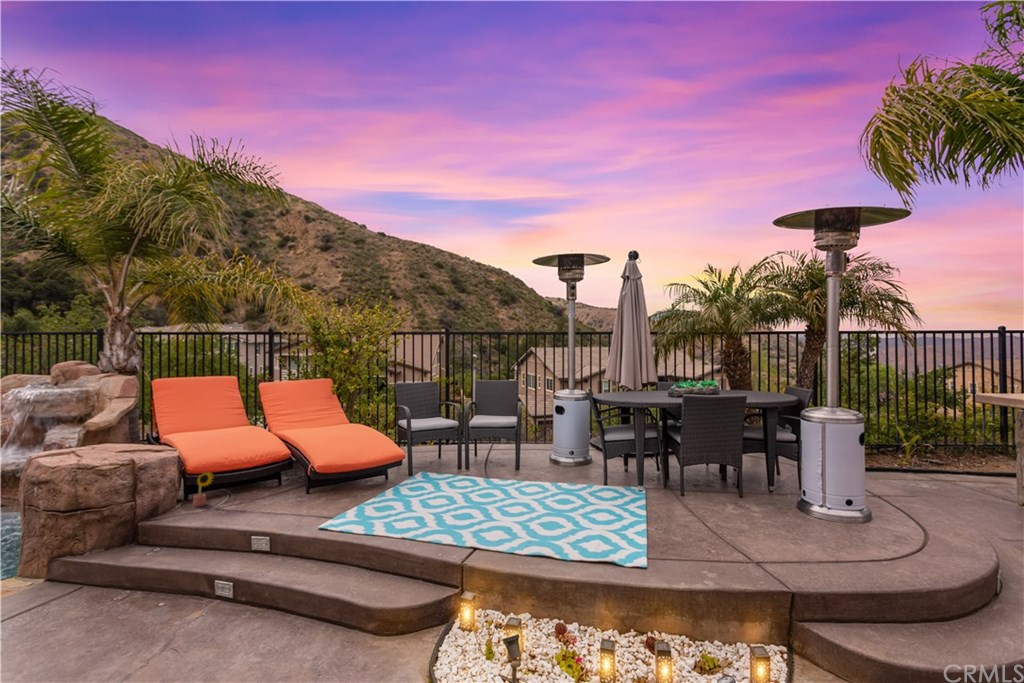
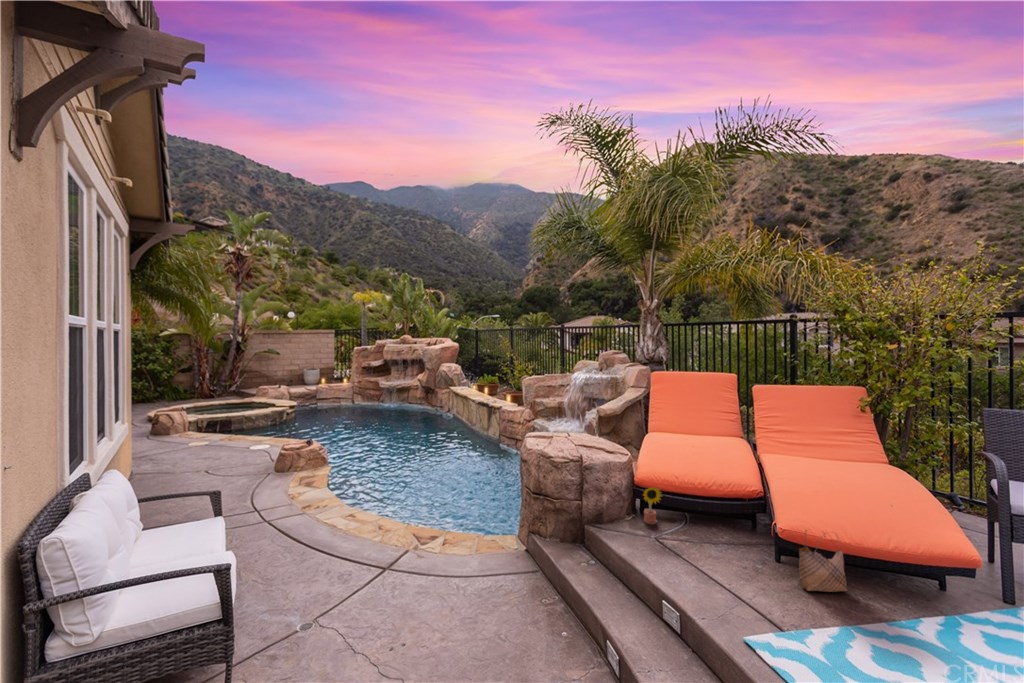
woven basket: none [327,459,350,499] -> present [799,547,847,592]

